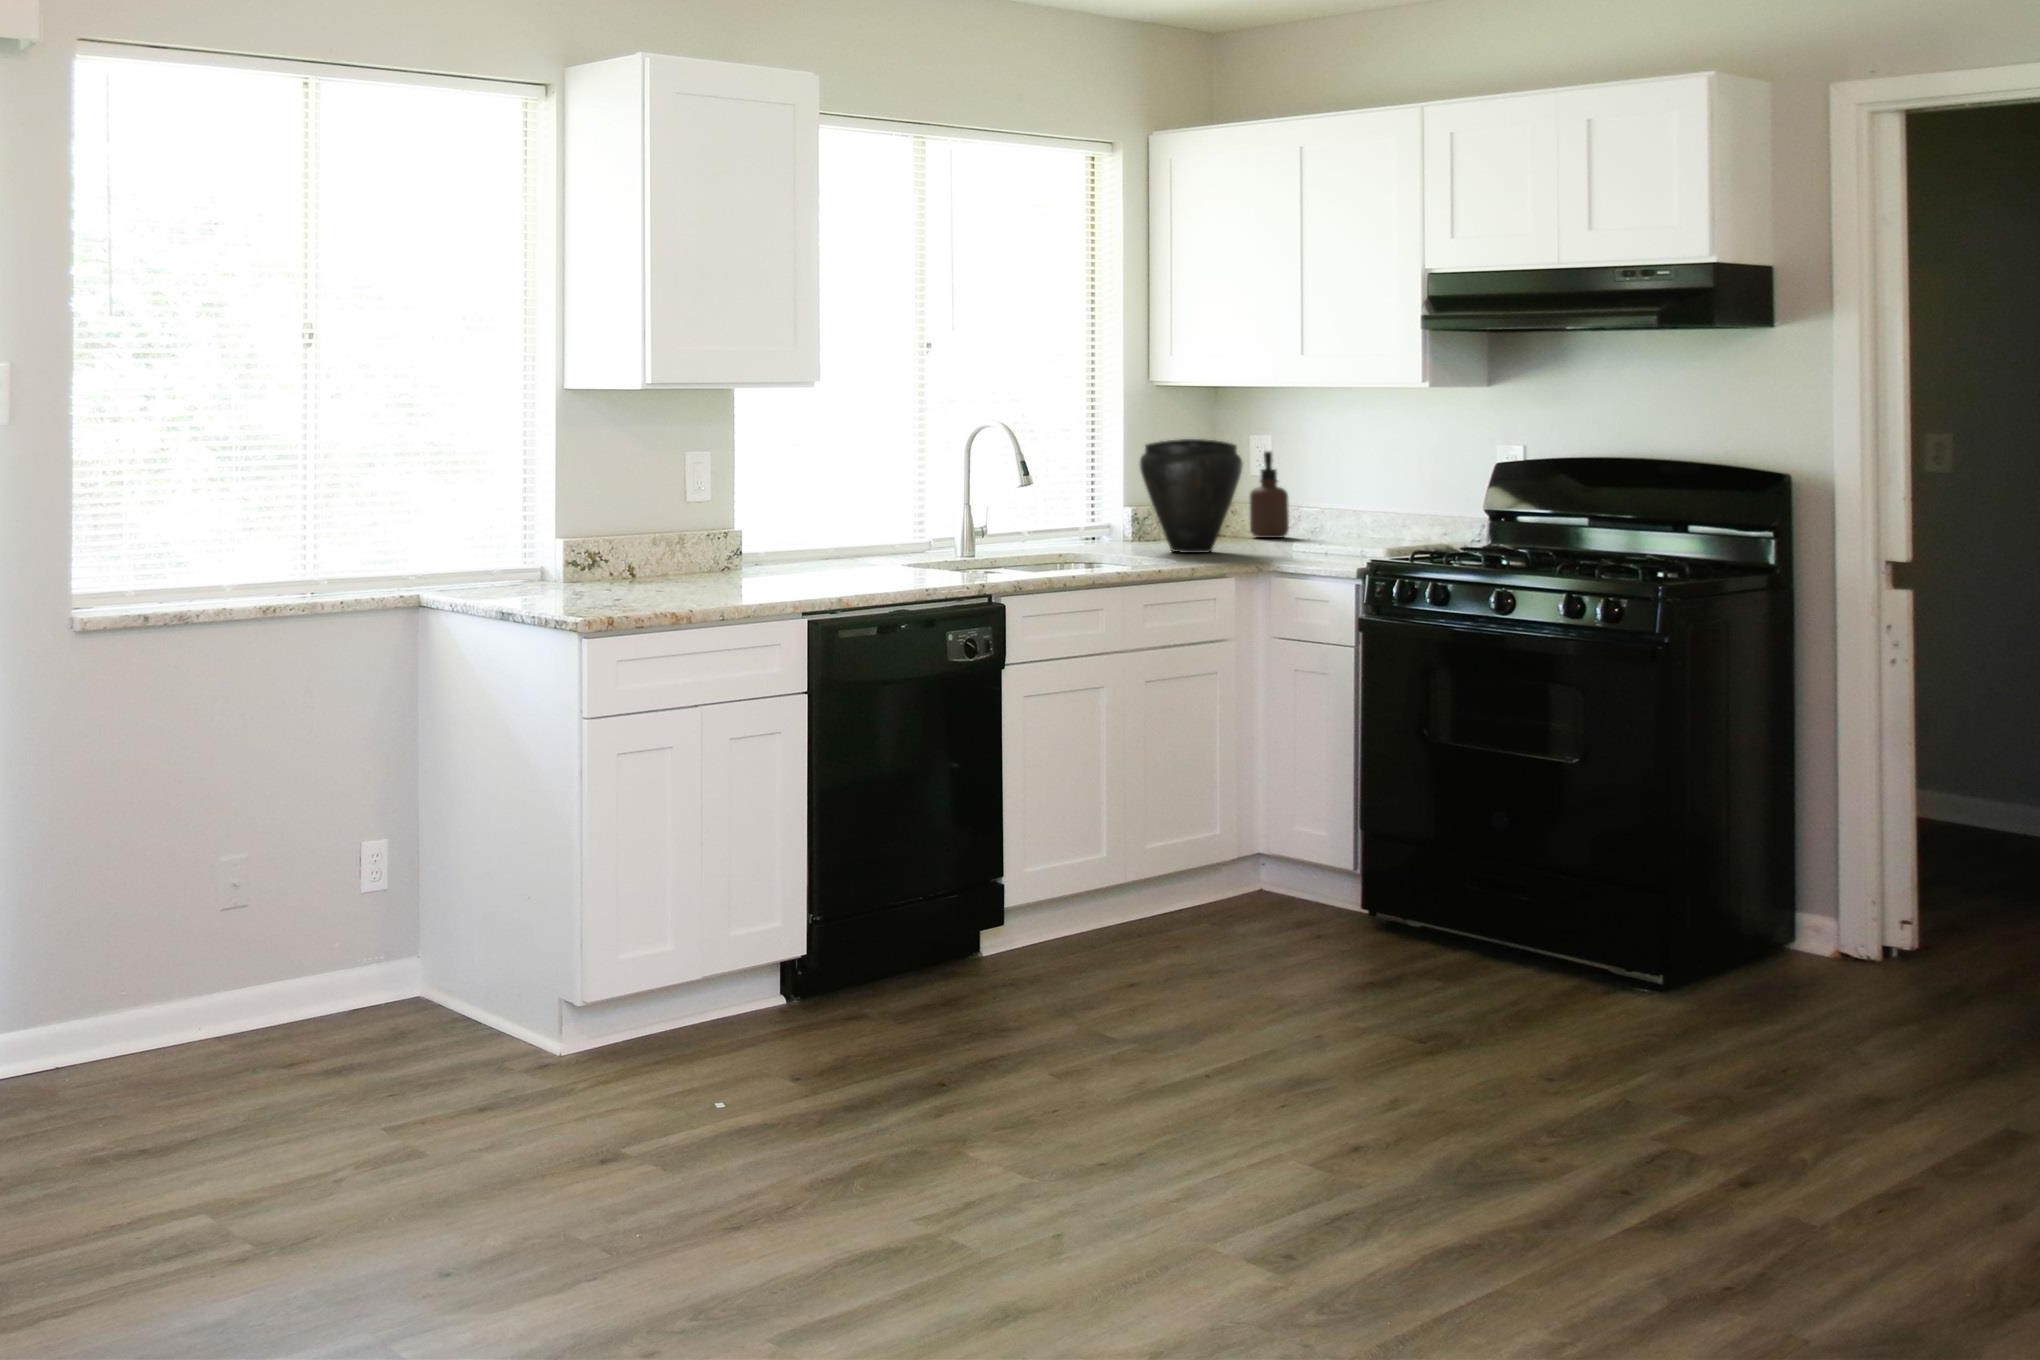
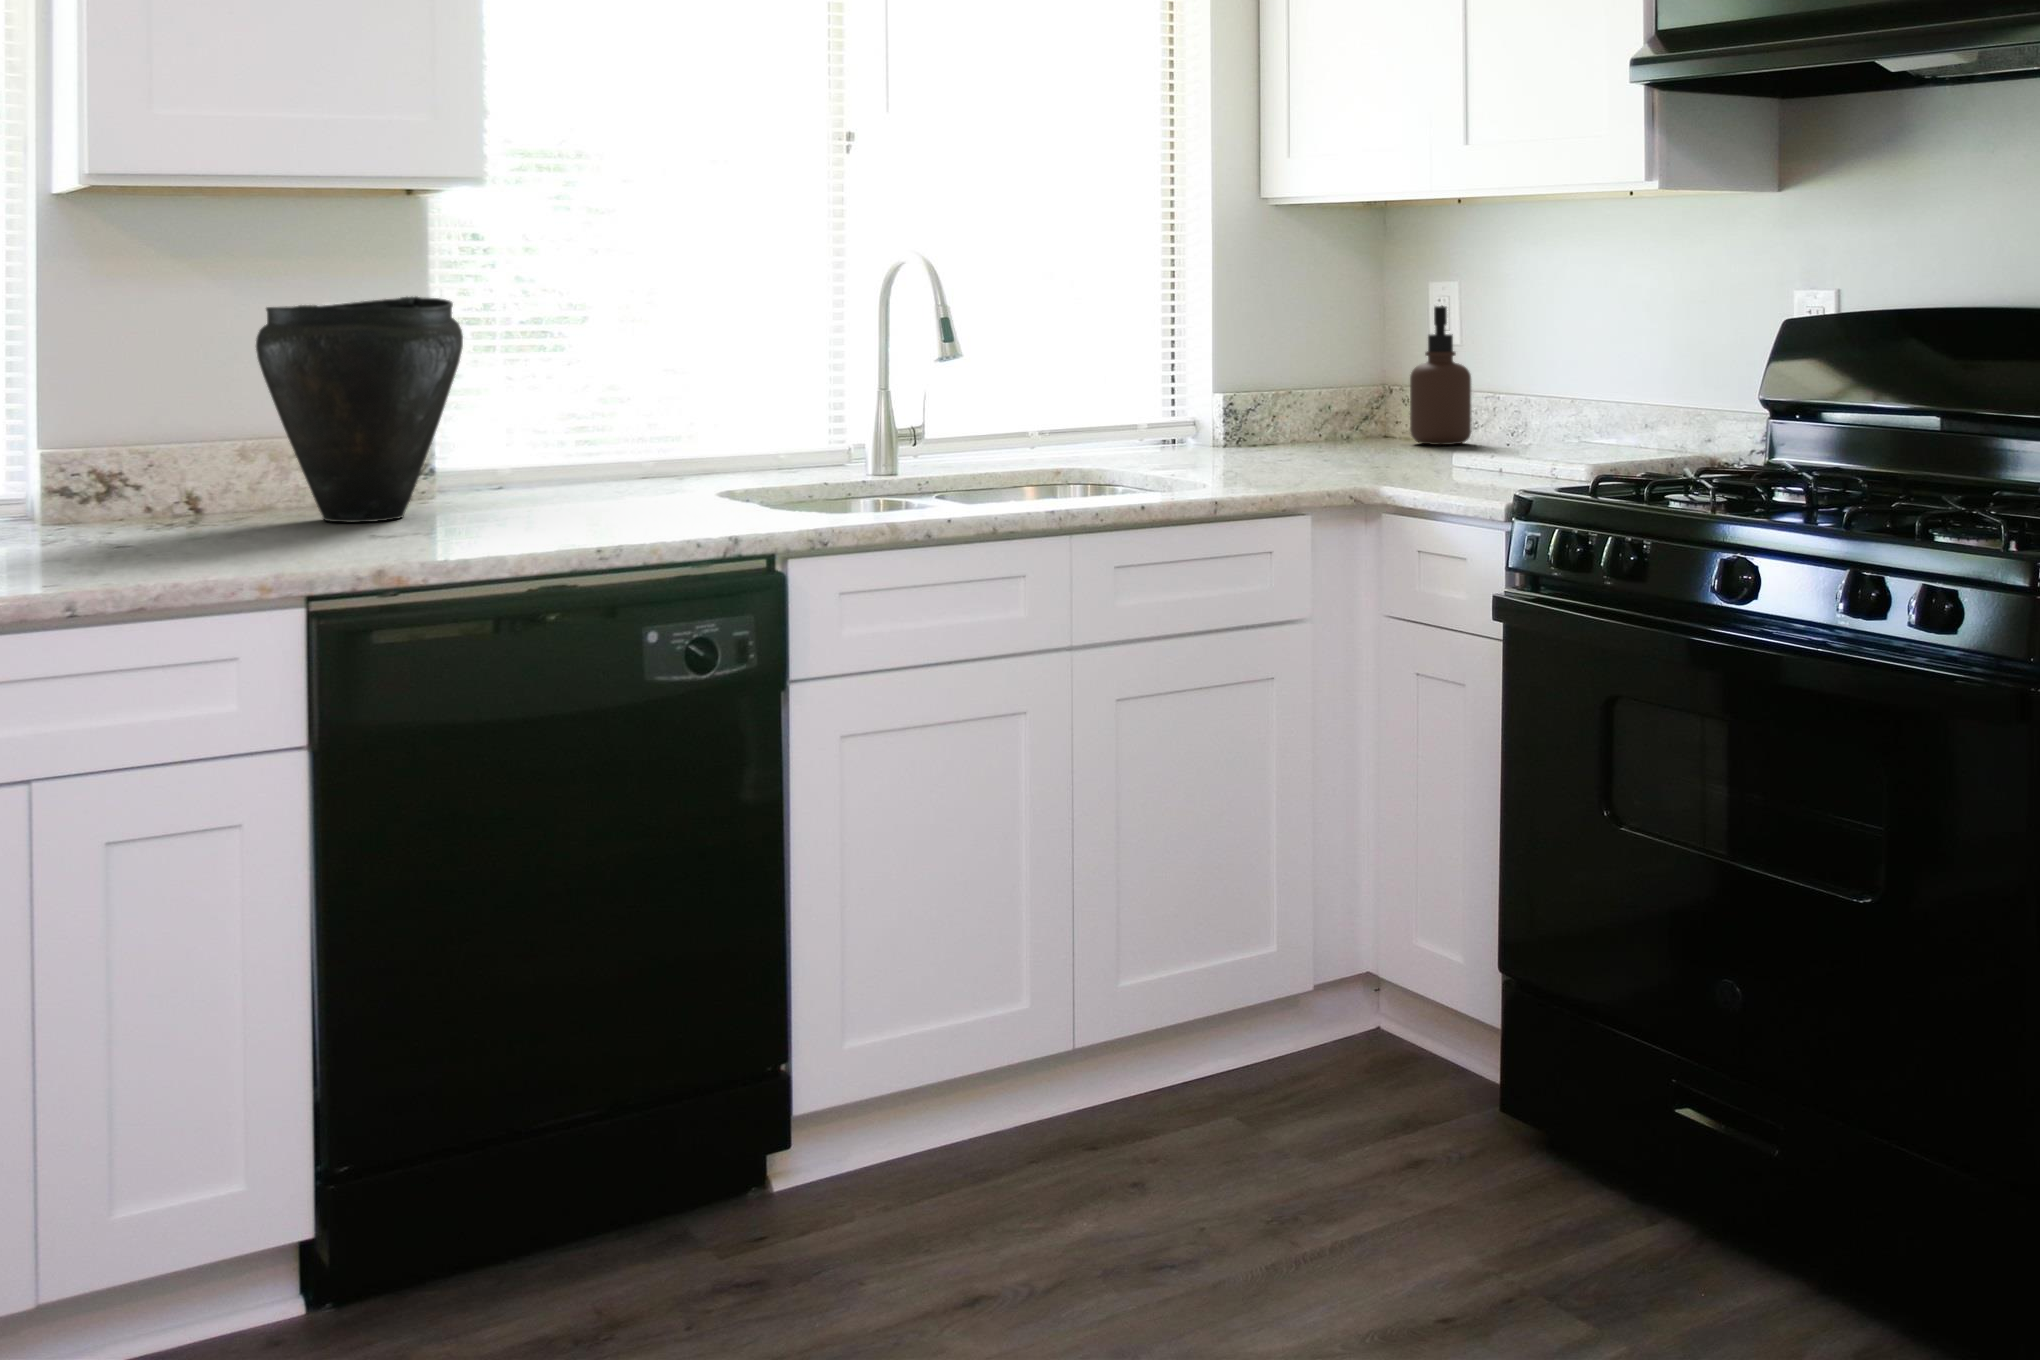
vase: present [1140,439,1243,553] -> present [256,297,463,522]

